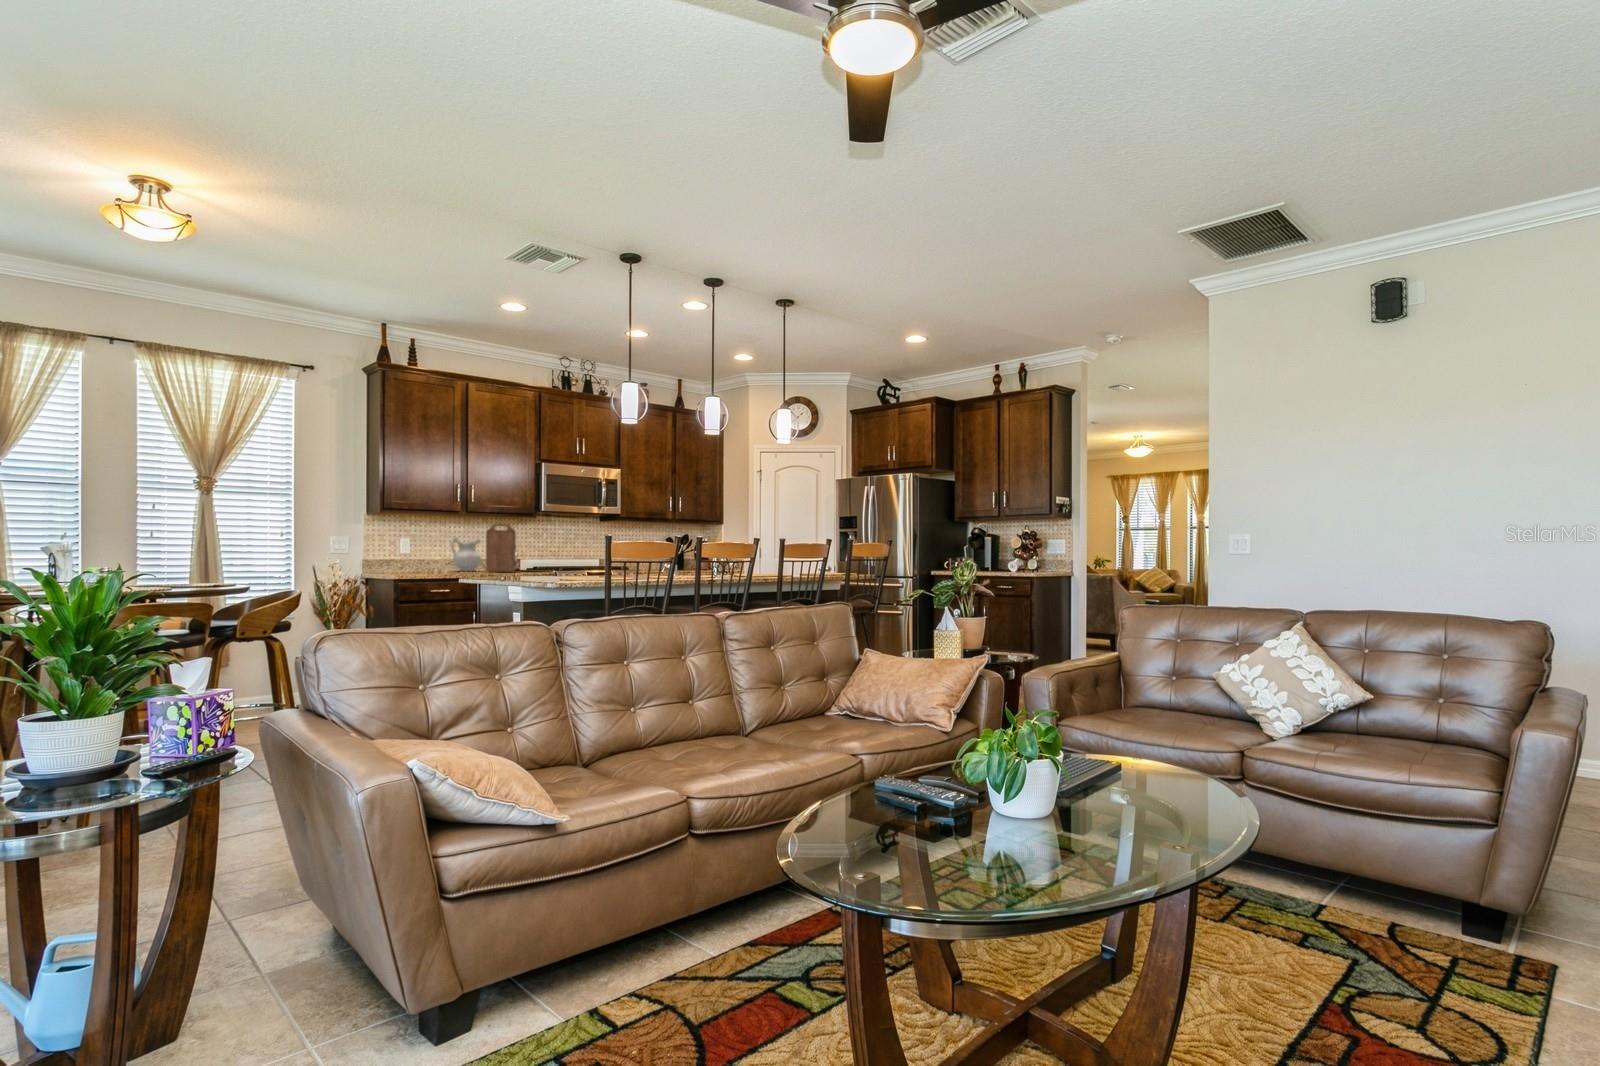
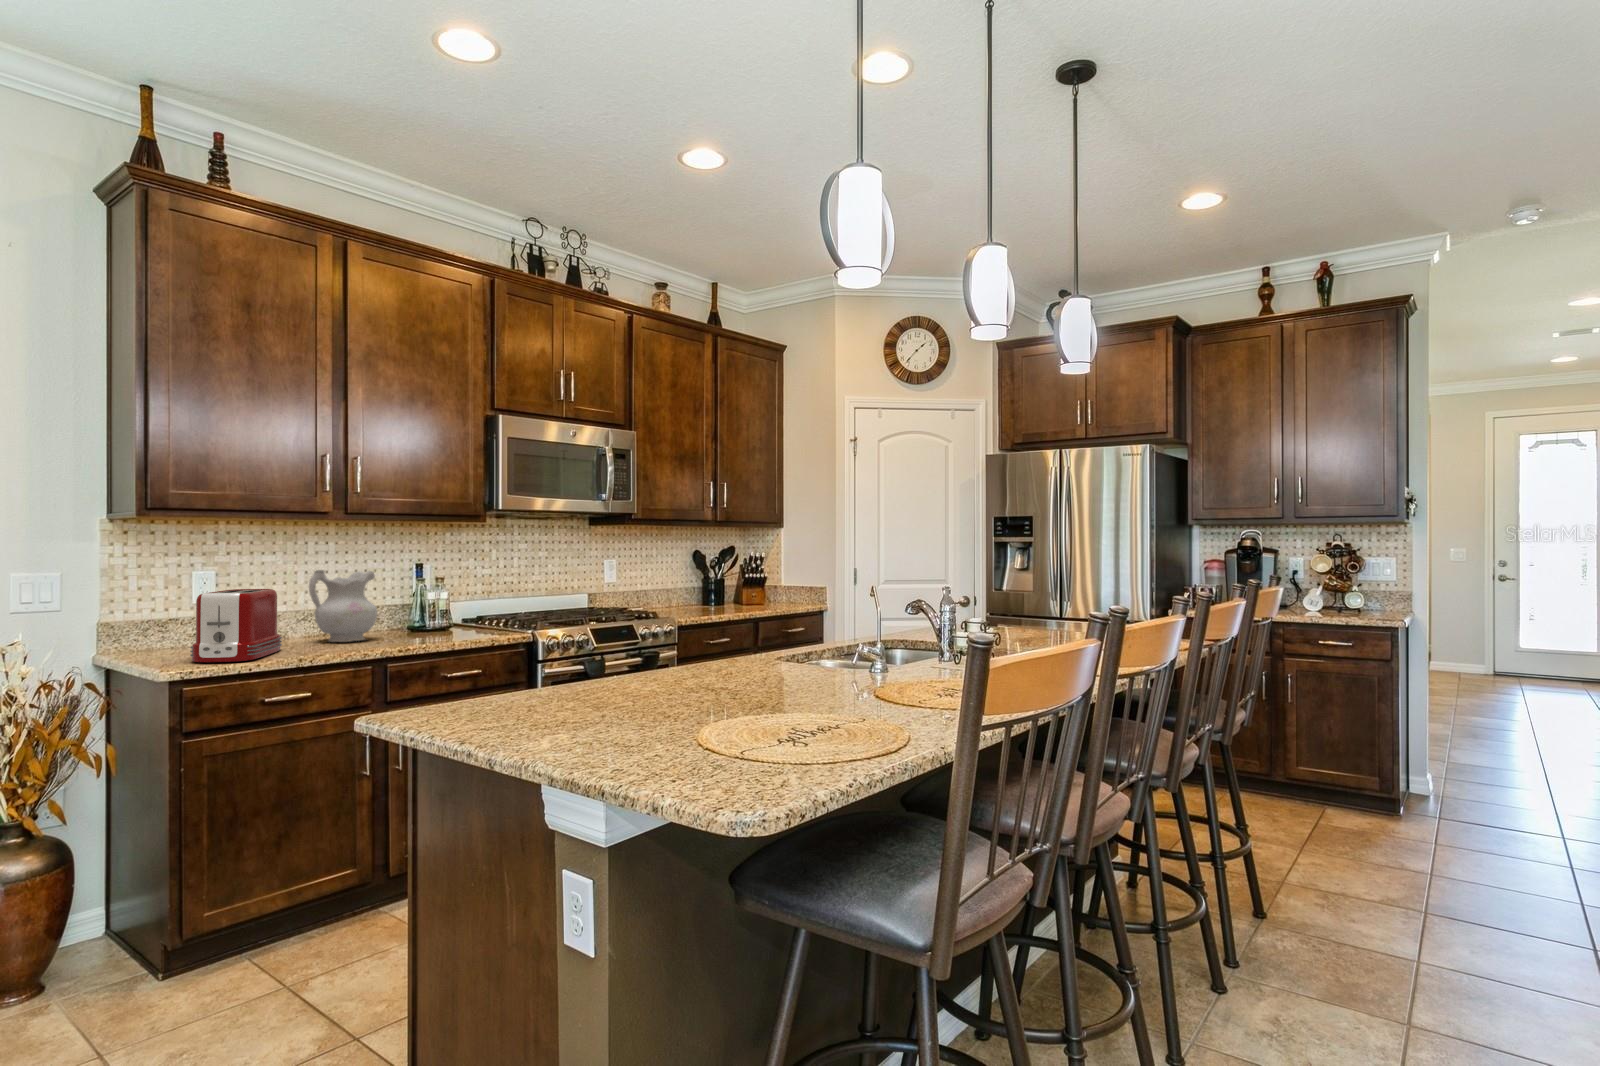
cutting board: present [486,523,516,572] -> none [390,540,455,646]
toaster: none [403,544,439,573] -> present [190,589,282,662]

